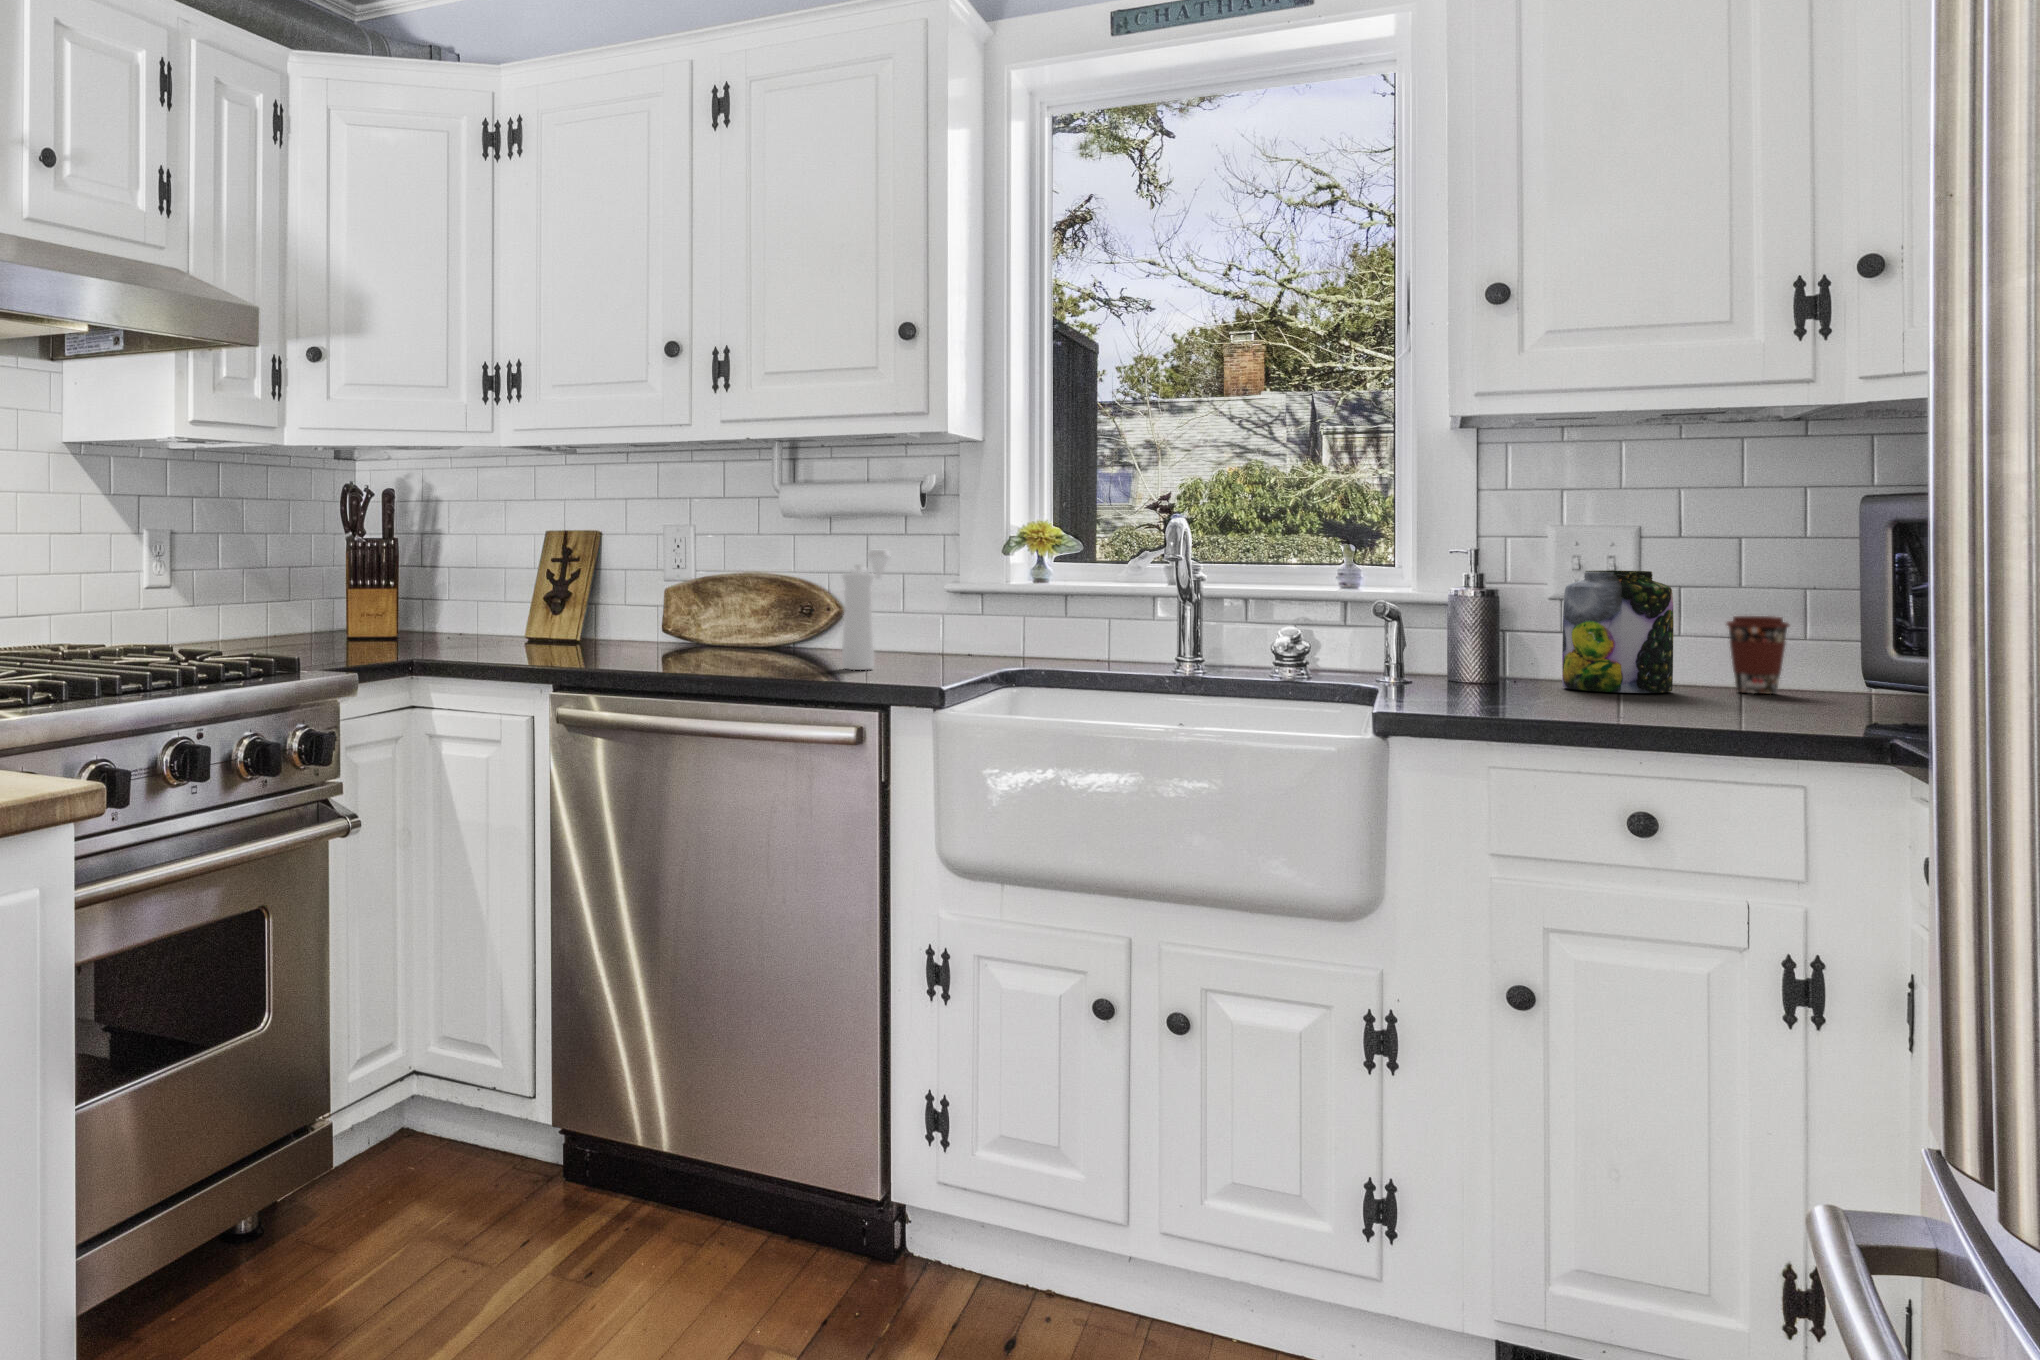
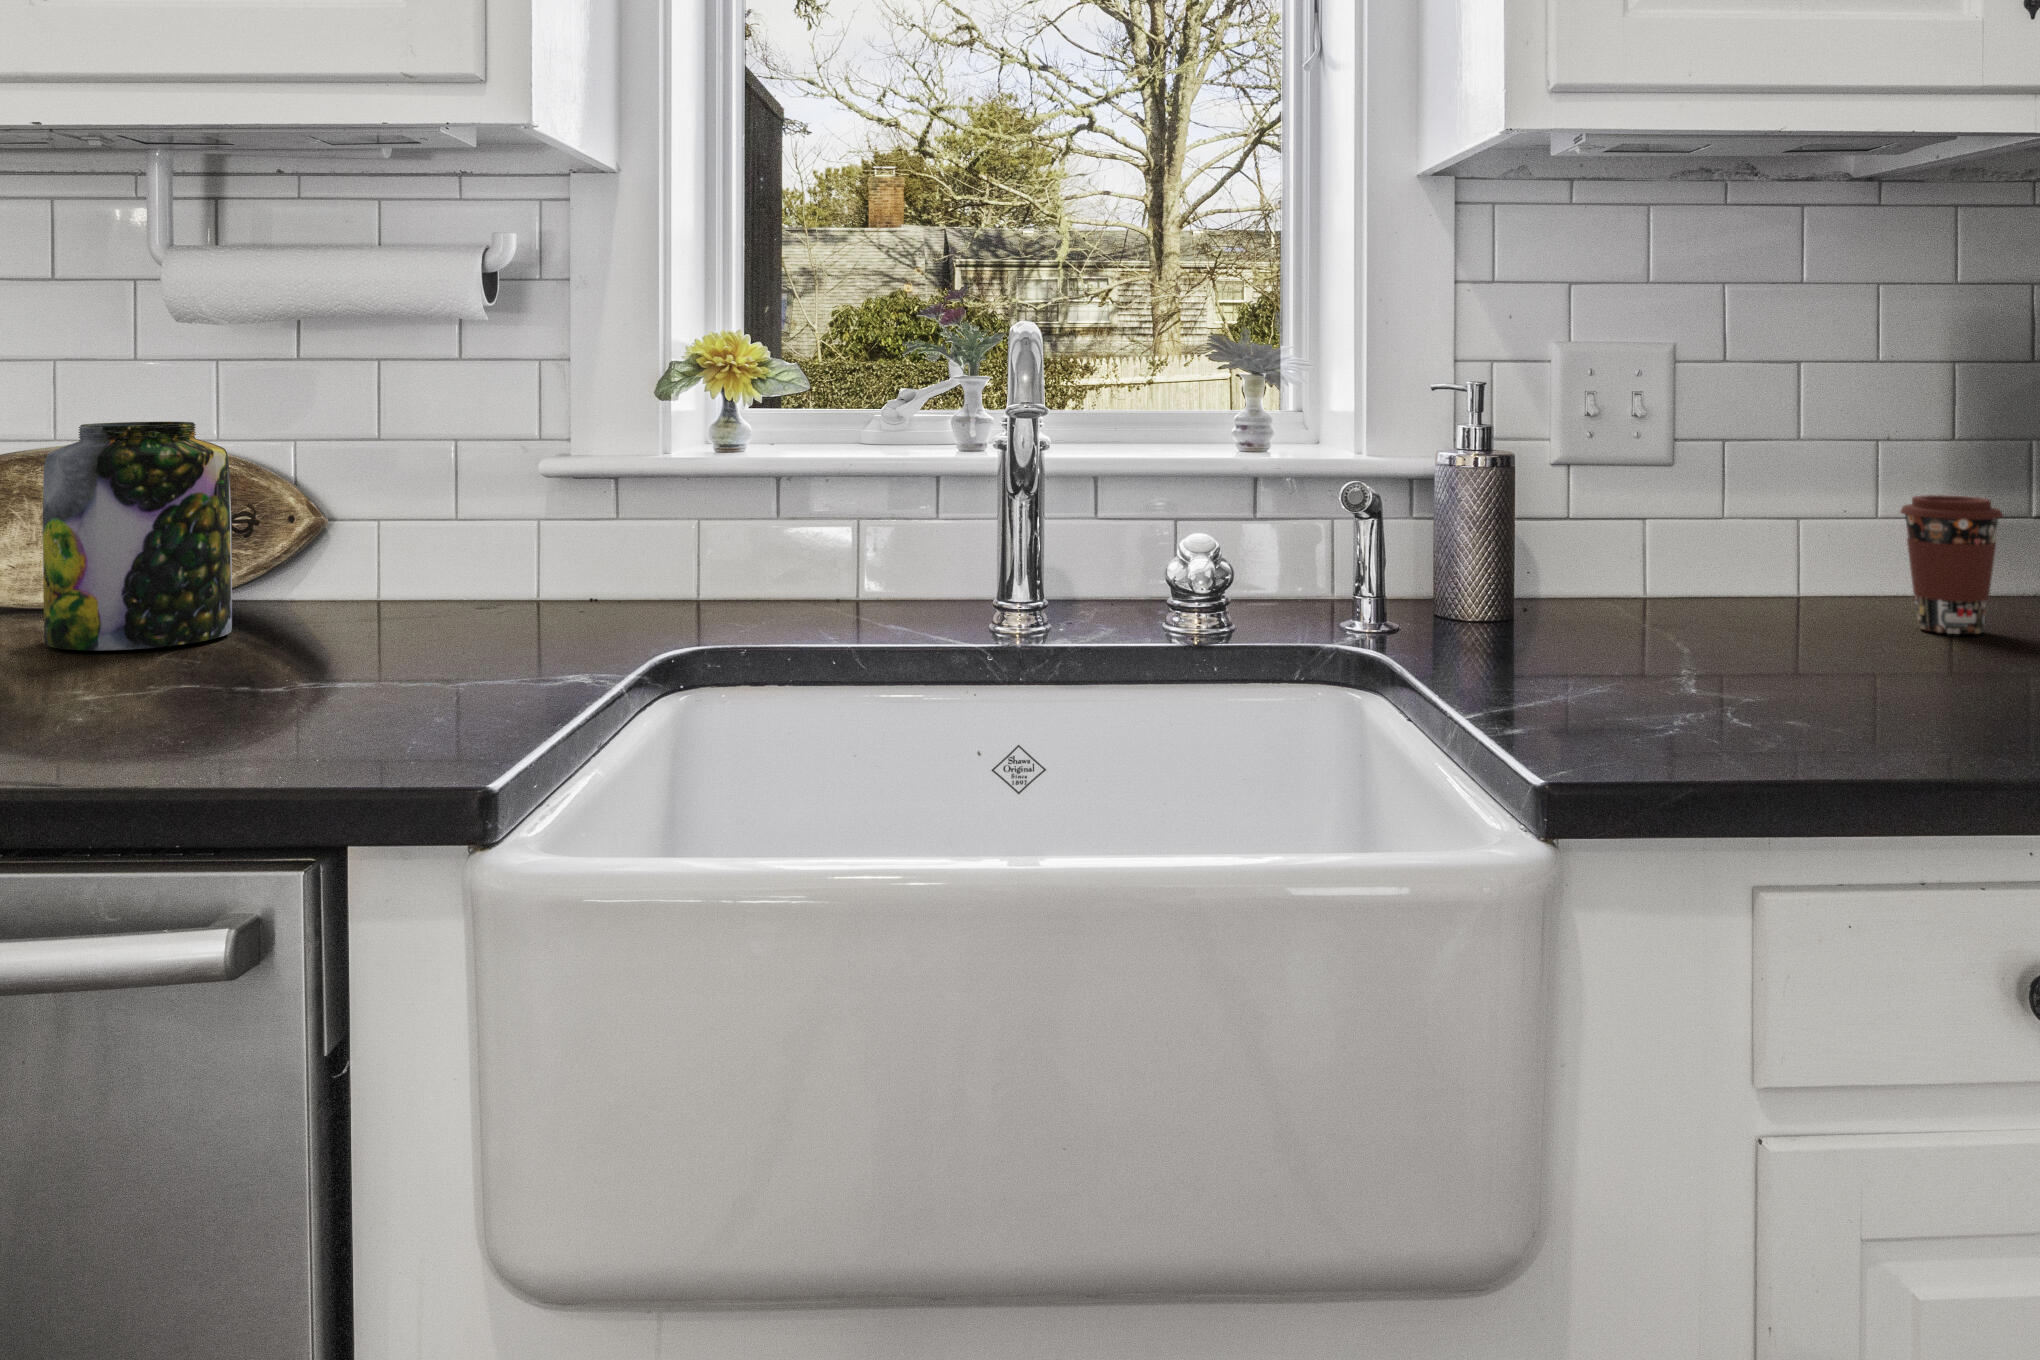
pepper mill: present [842,550,891,670] -> none [261,395,400,698]
jar: present [1562,570,1674,693] -> present [43,422,232,651]

